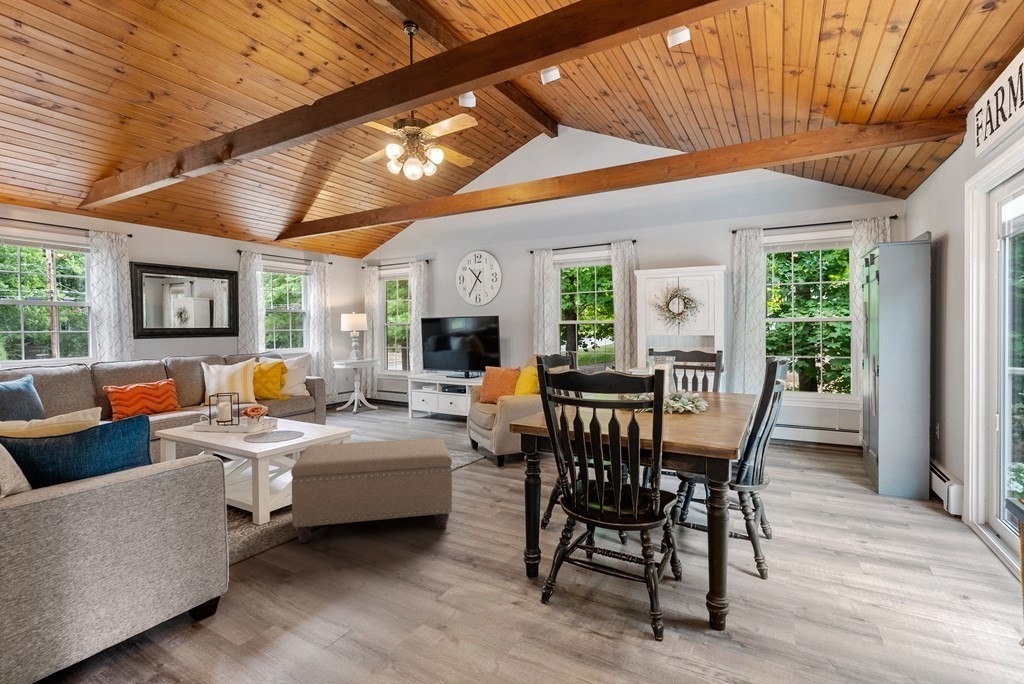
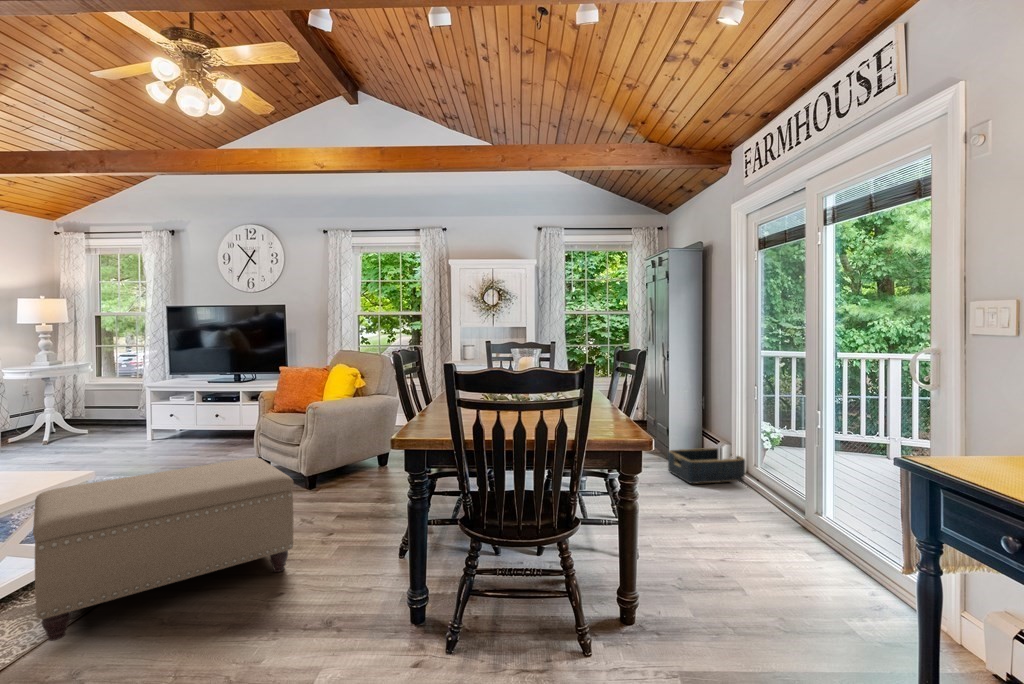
basket: none [866,480,978,532] -> present [668,448,745,484]

